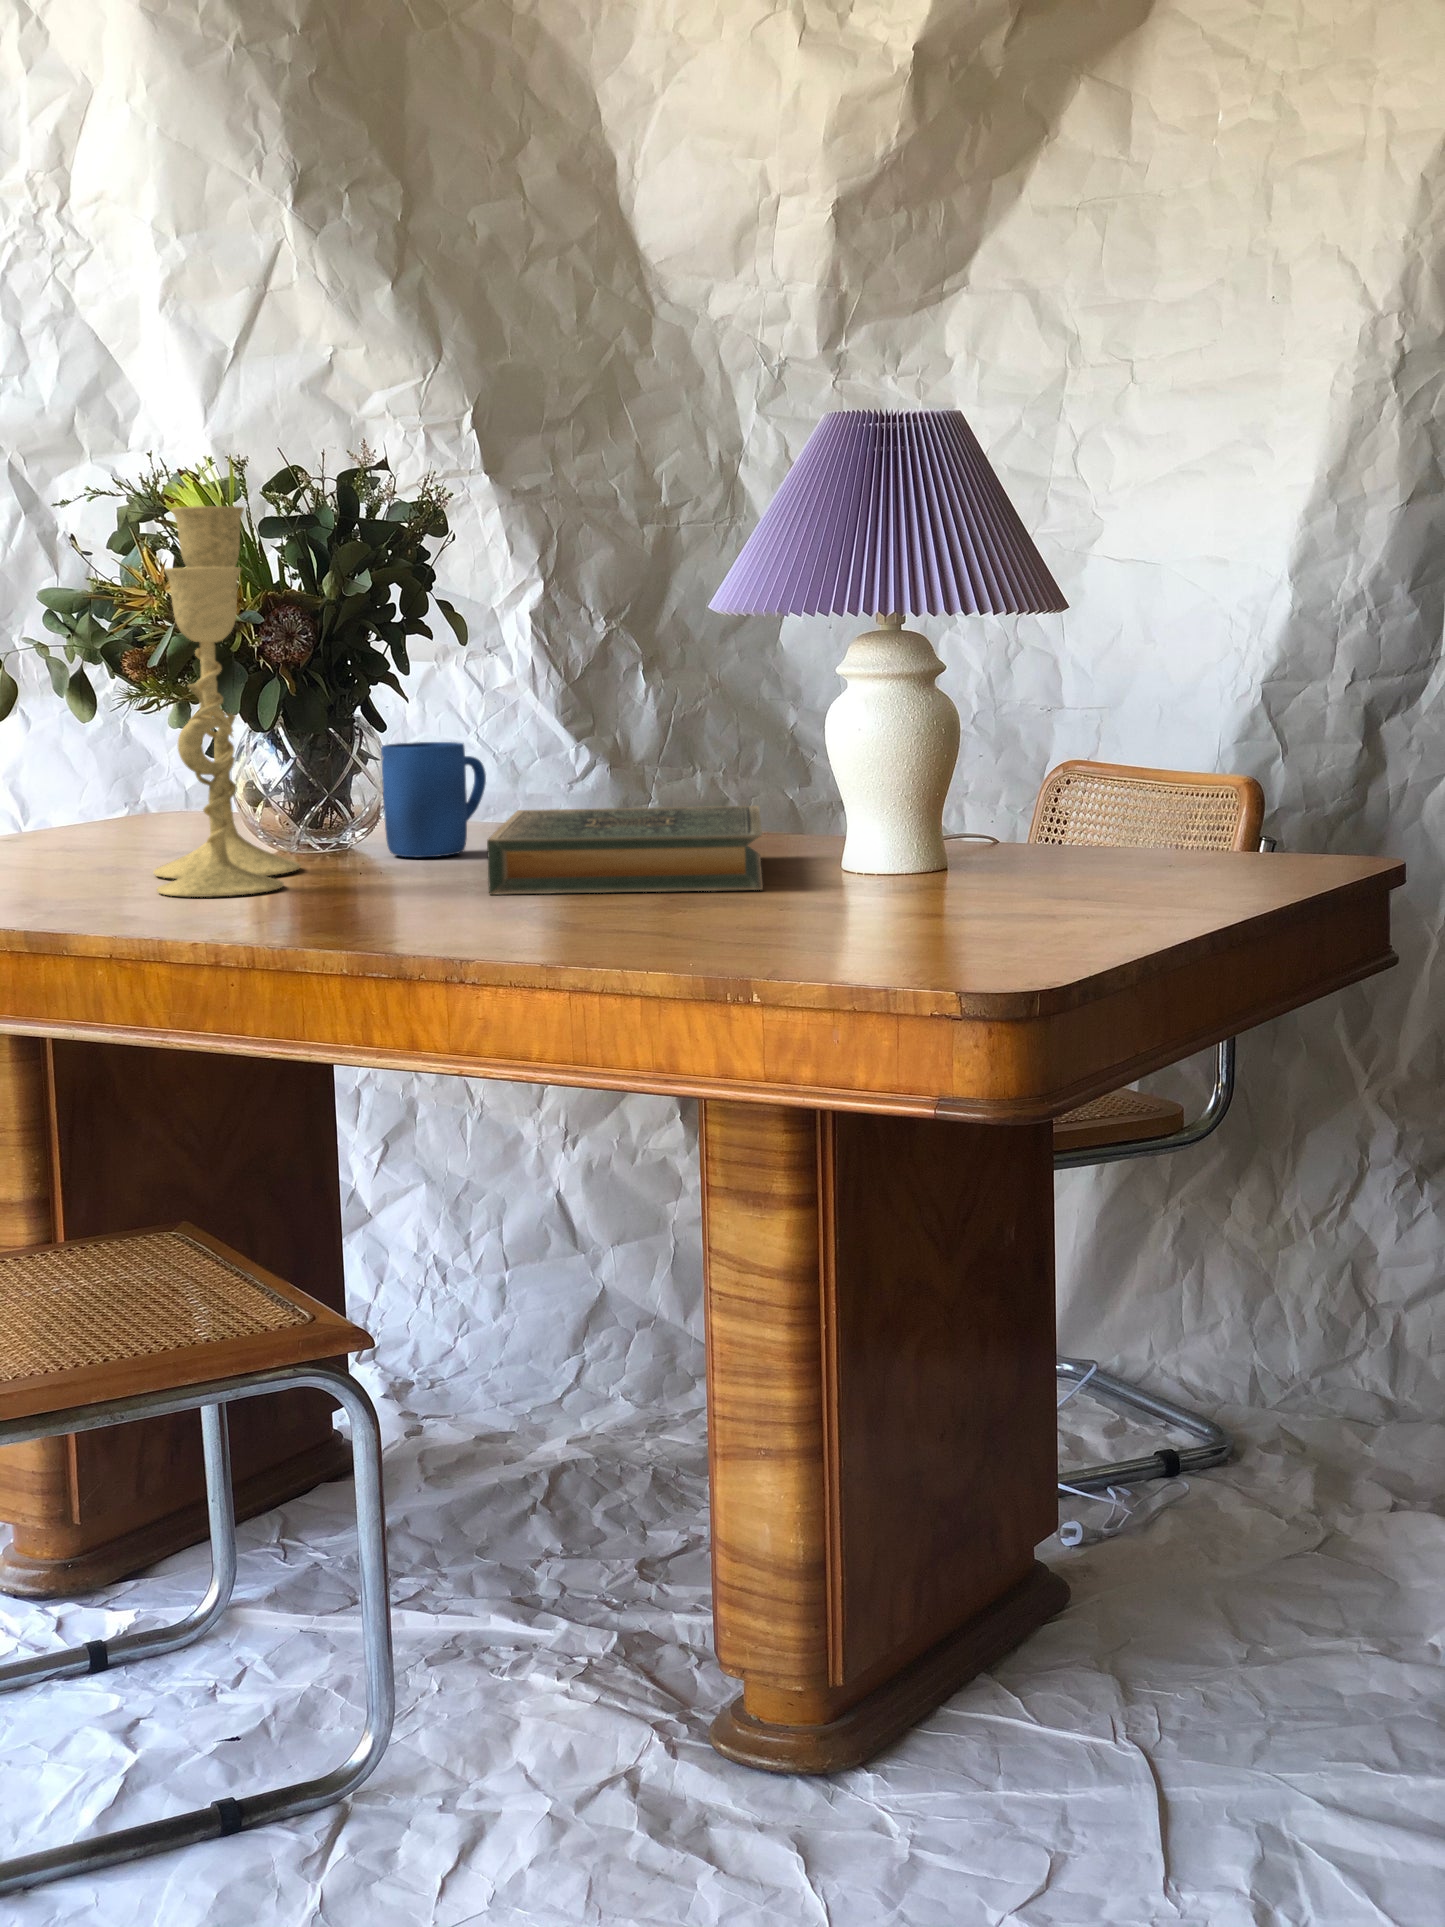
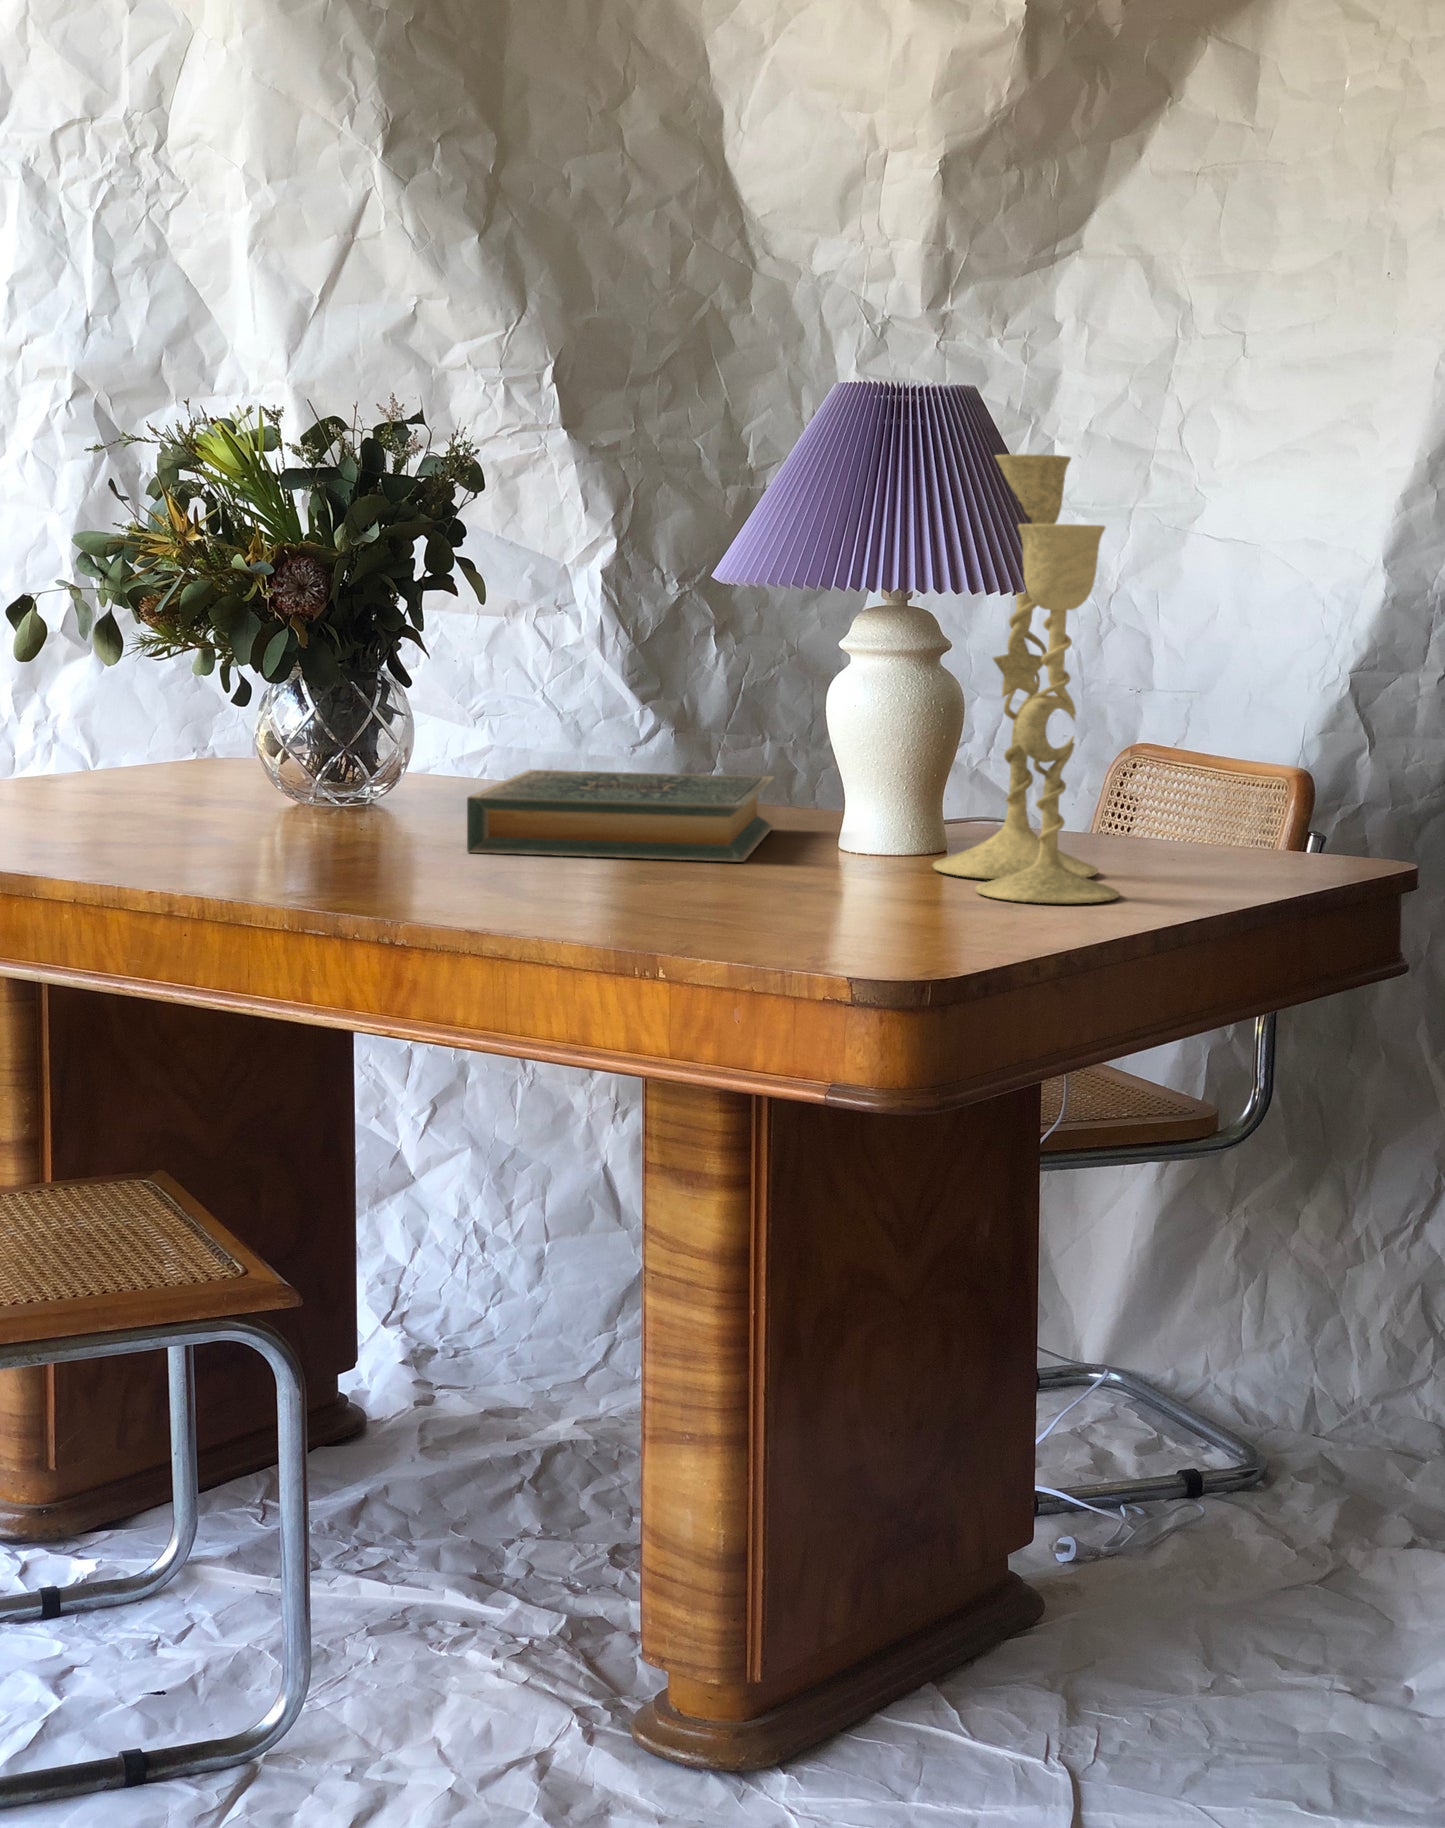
candlestick: present [153,506,300,897] -> present [932,454,1120,903]
mug: present [381,742,486,857] -> none [402,697,510,813]

